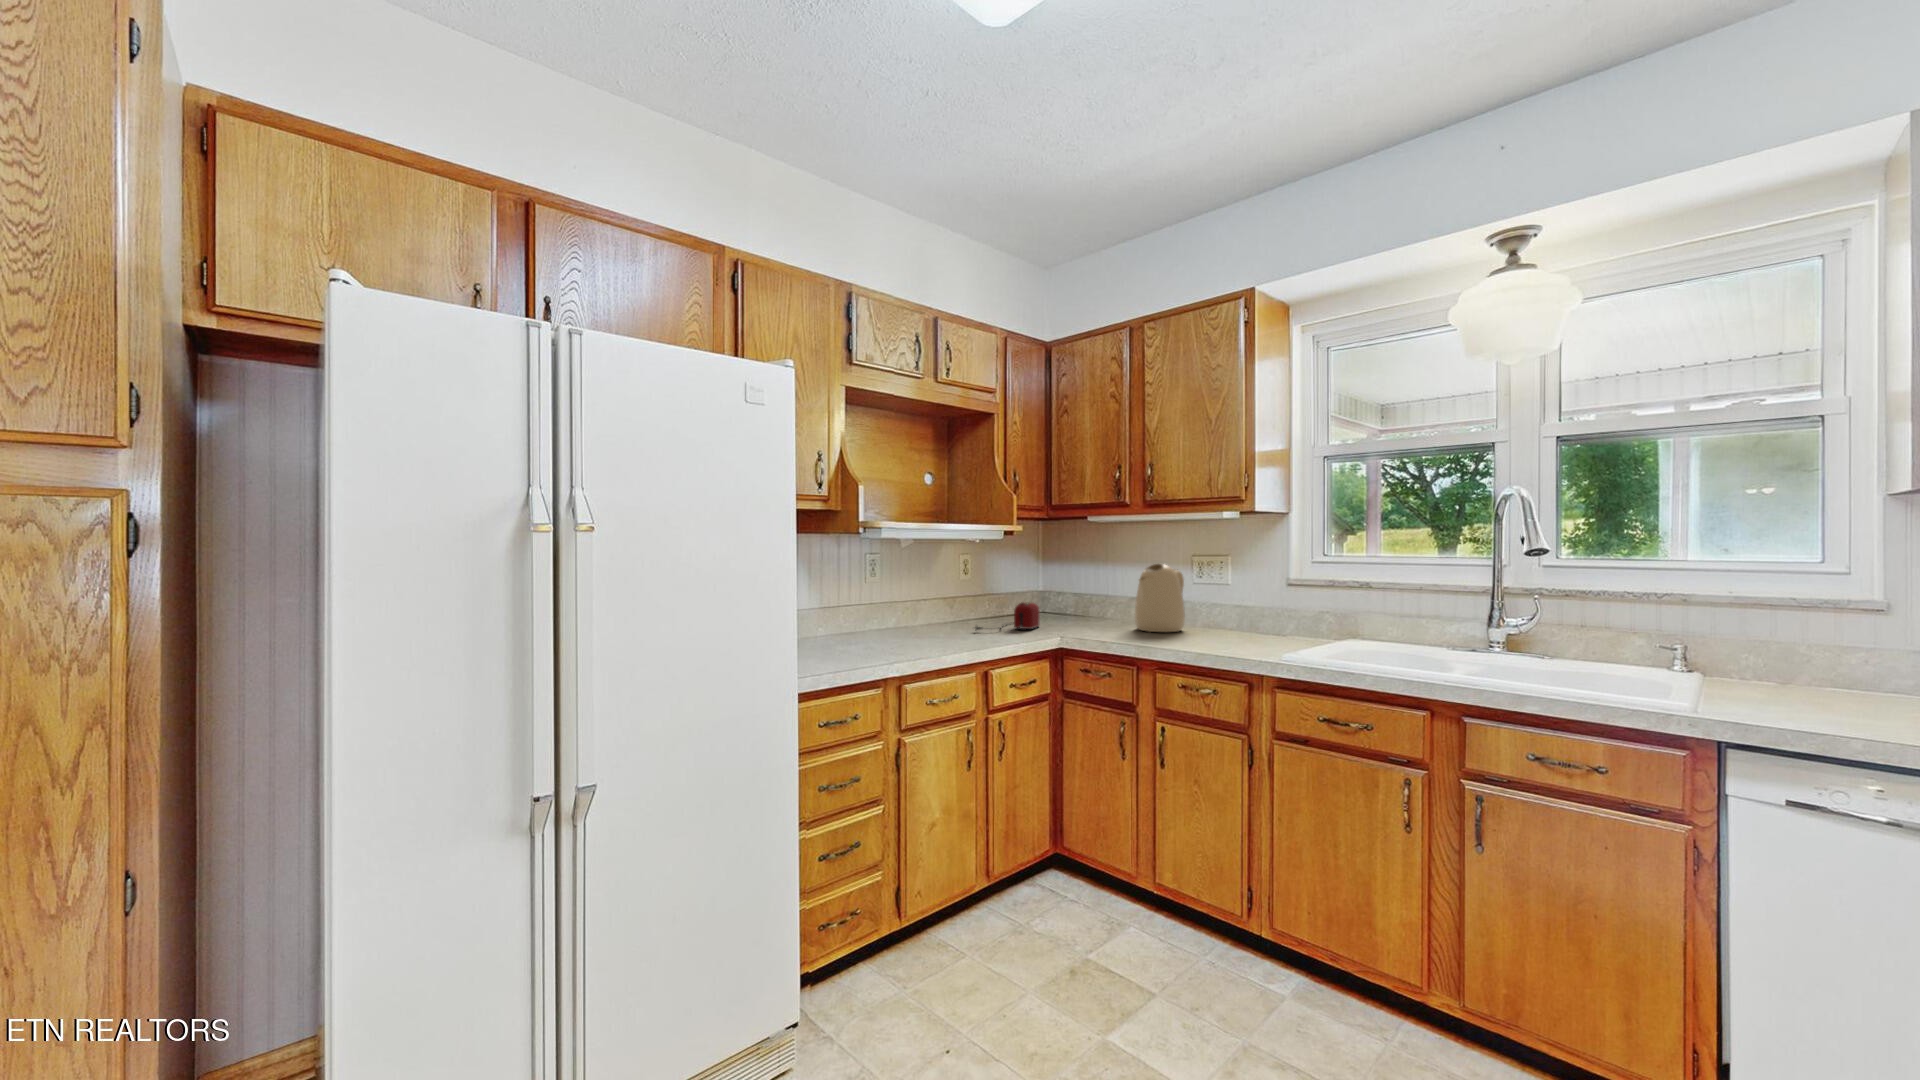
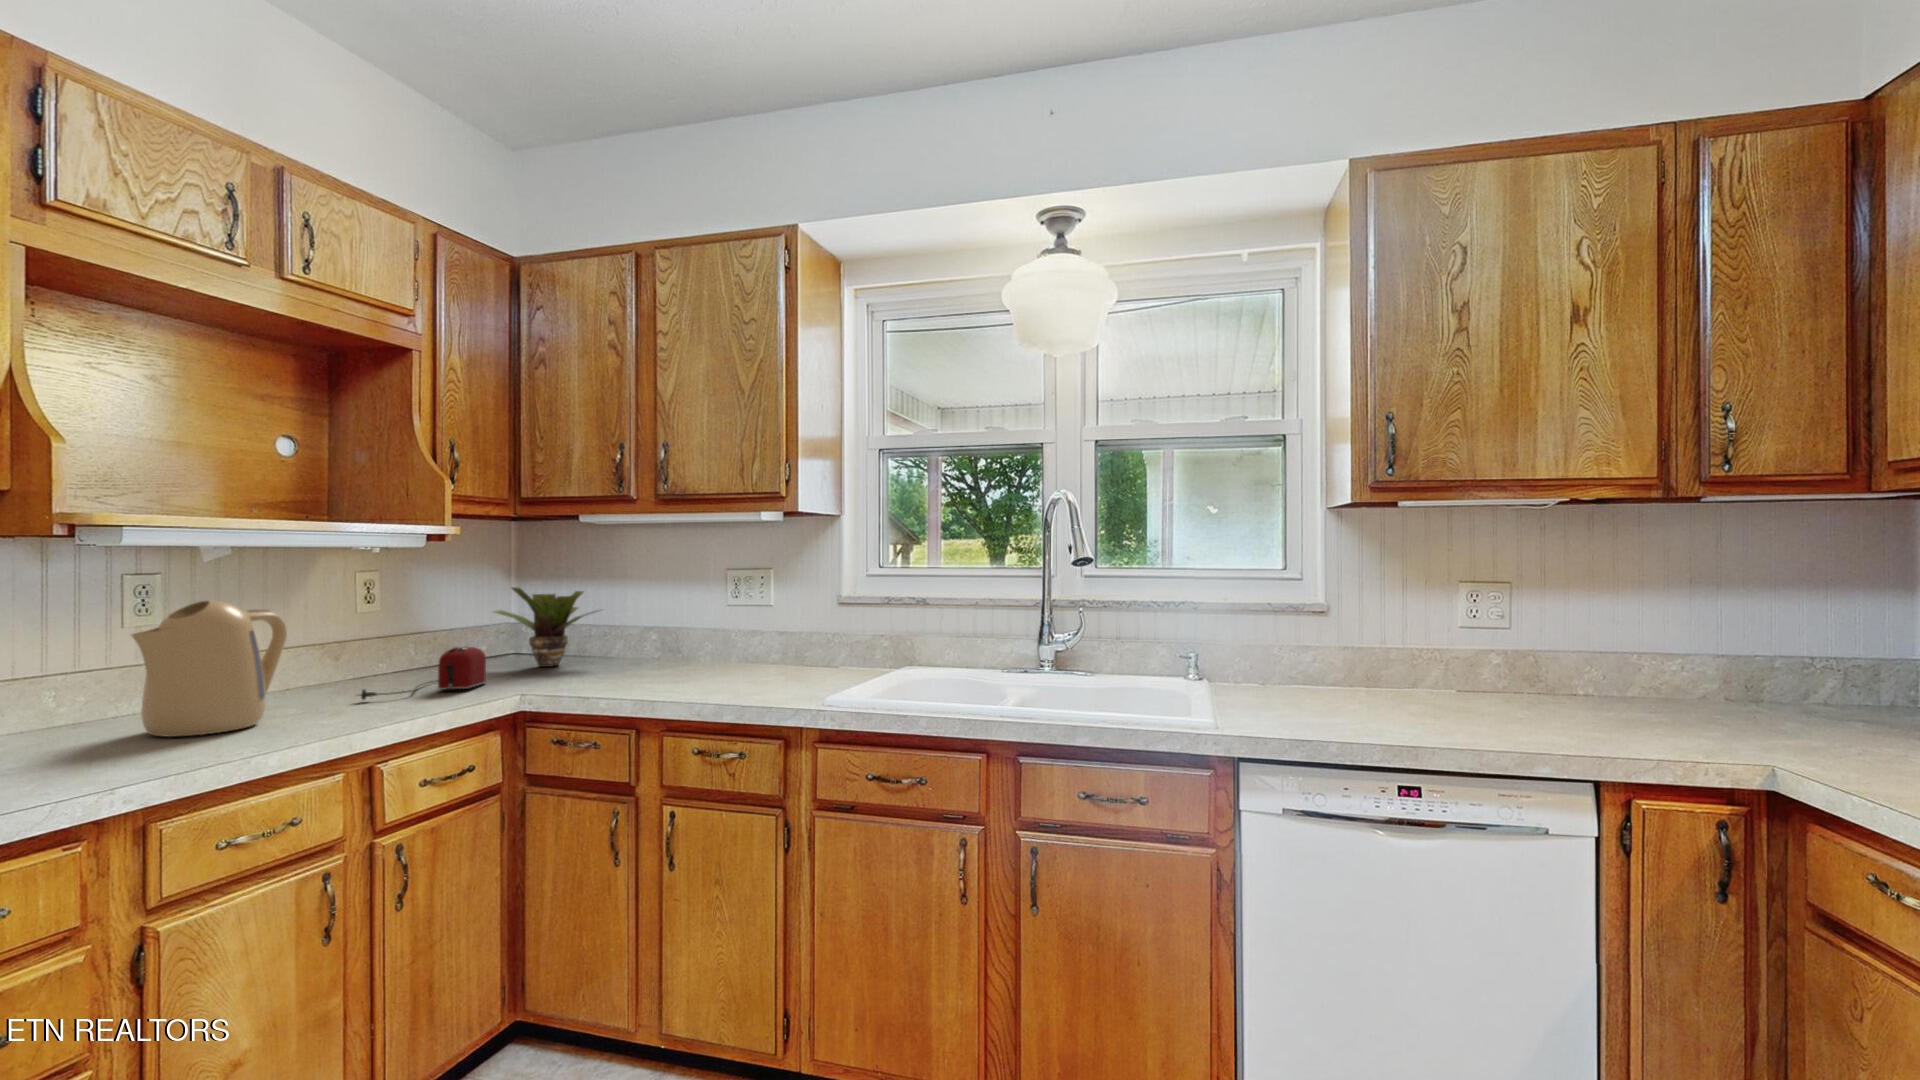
potted plant: none [1038,564,1110,619] -> present [494,587,587,667]
kettle: present [1135,564,1185,632] -> present [131,600,287,737]

